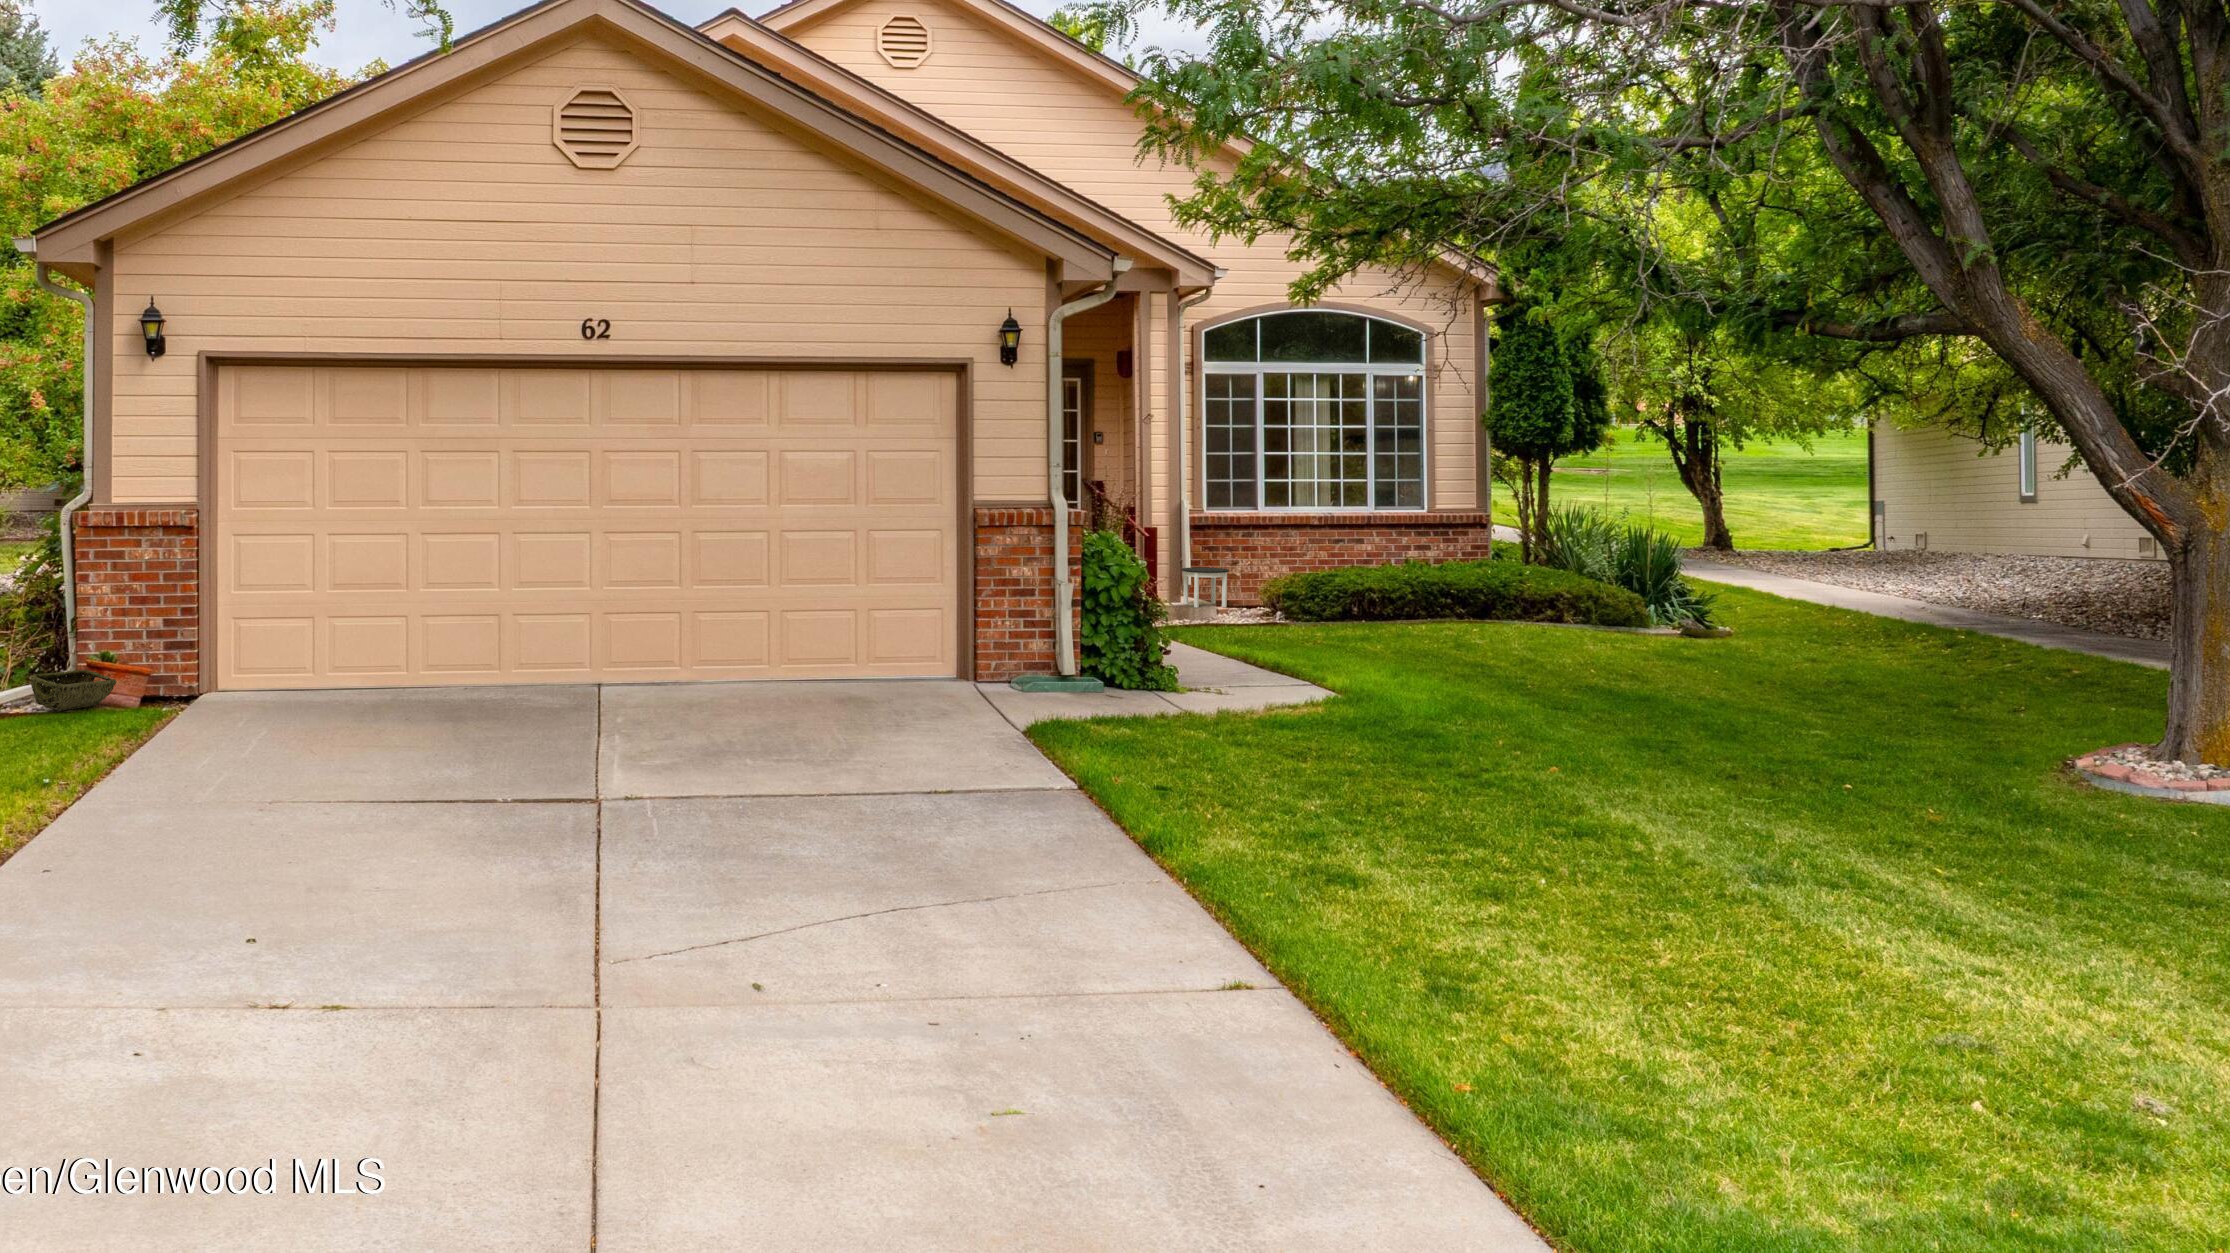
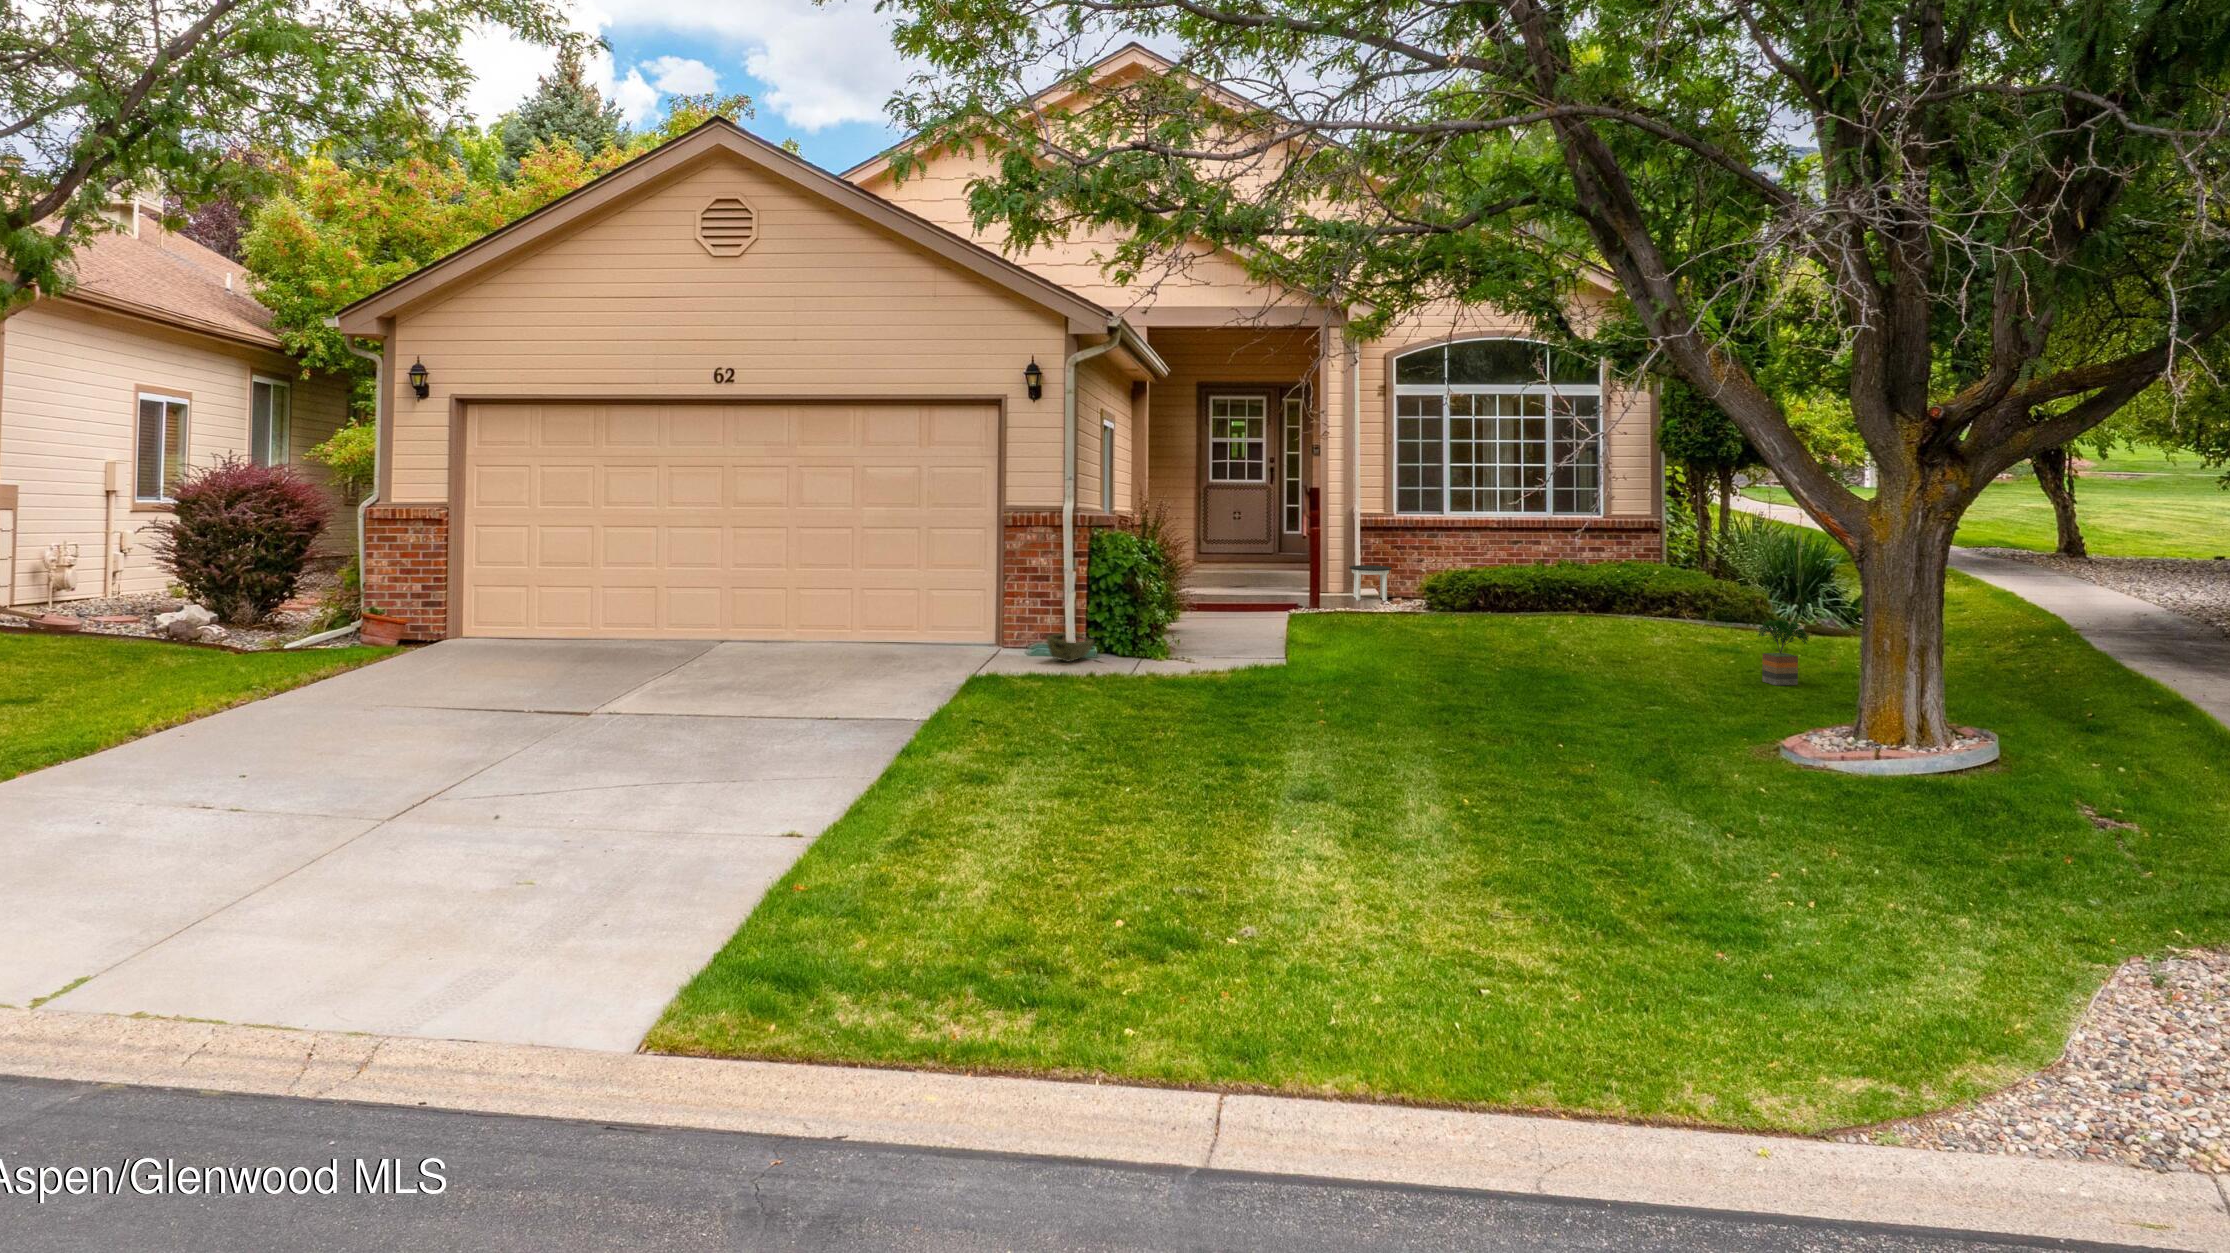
potted tree: none [1762,605,1820,675] -> present [1759,620,1809,685]
woven basket: present [30,670,116,711] -> present [1047,633,1094,661]

